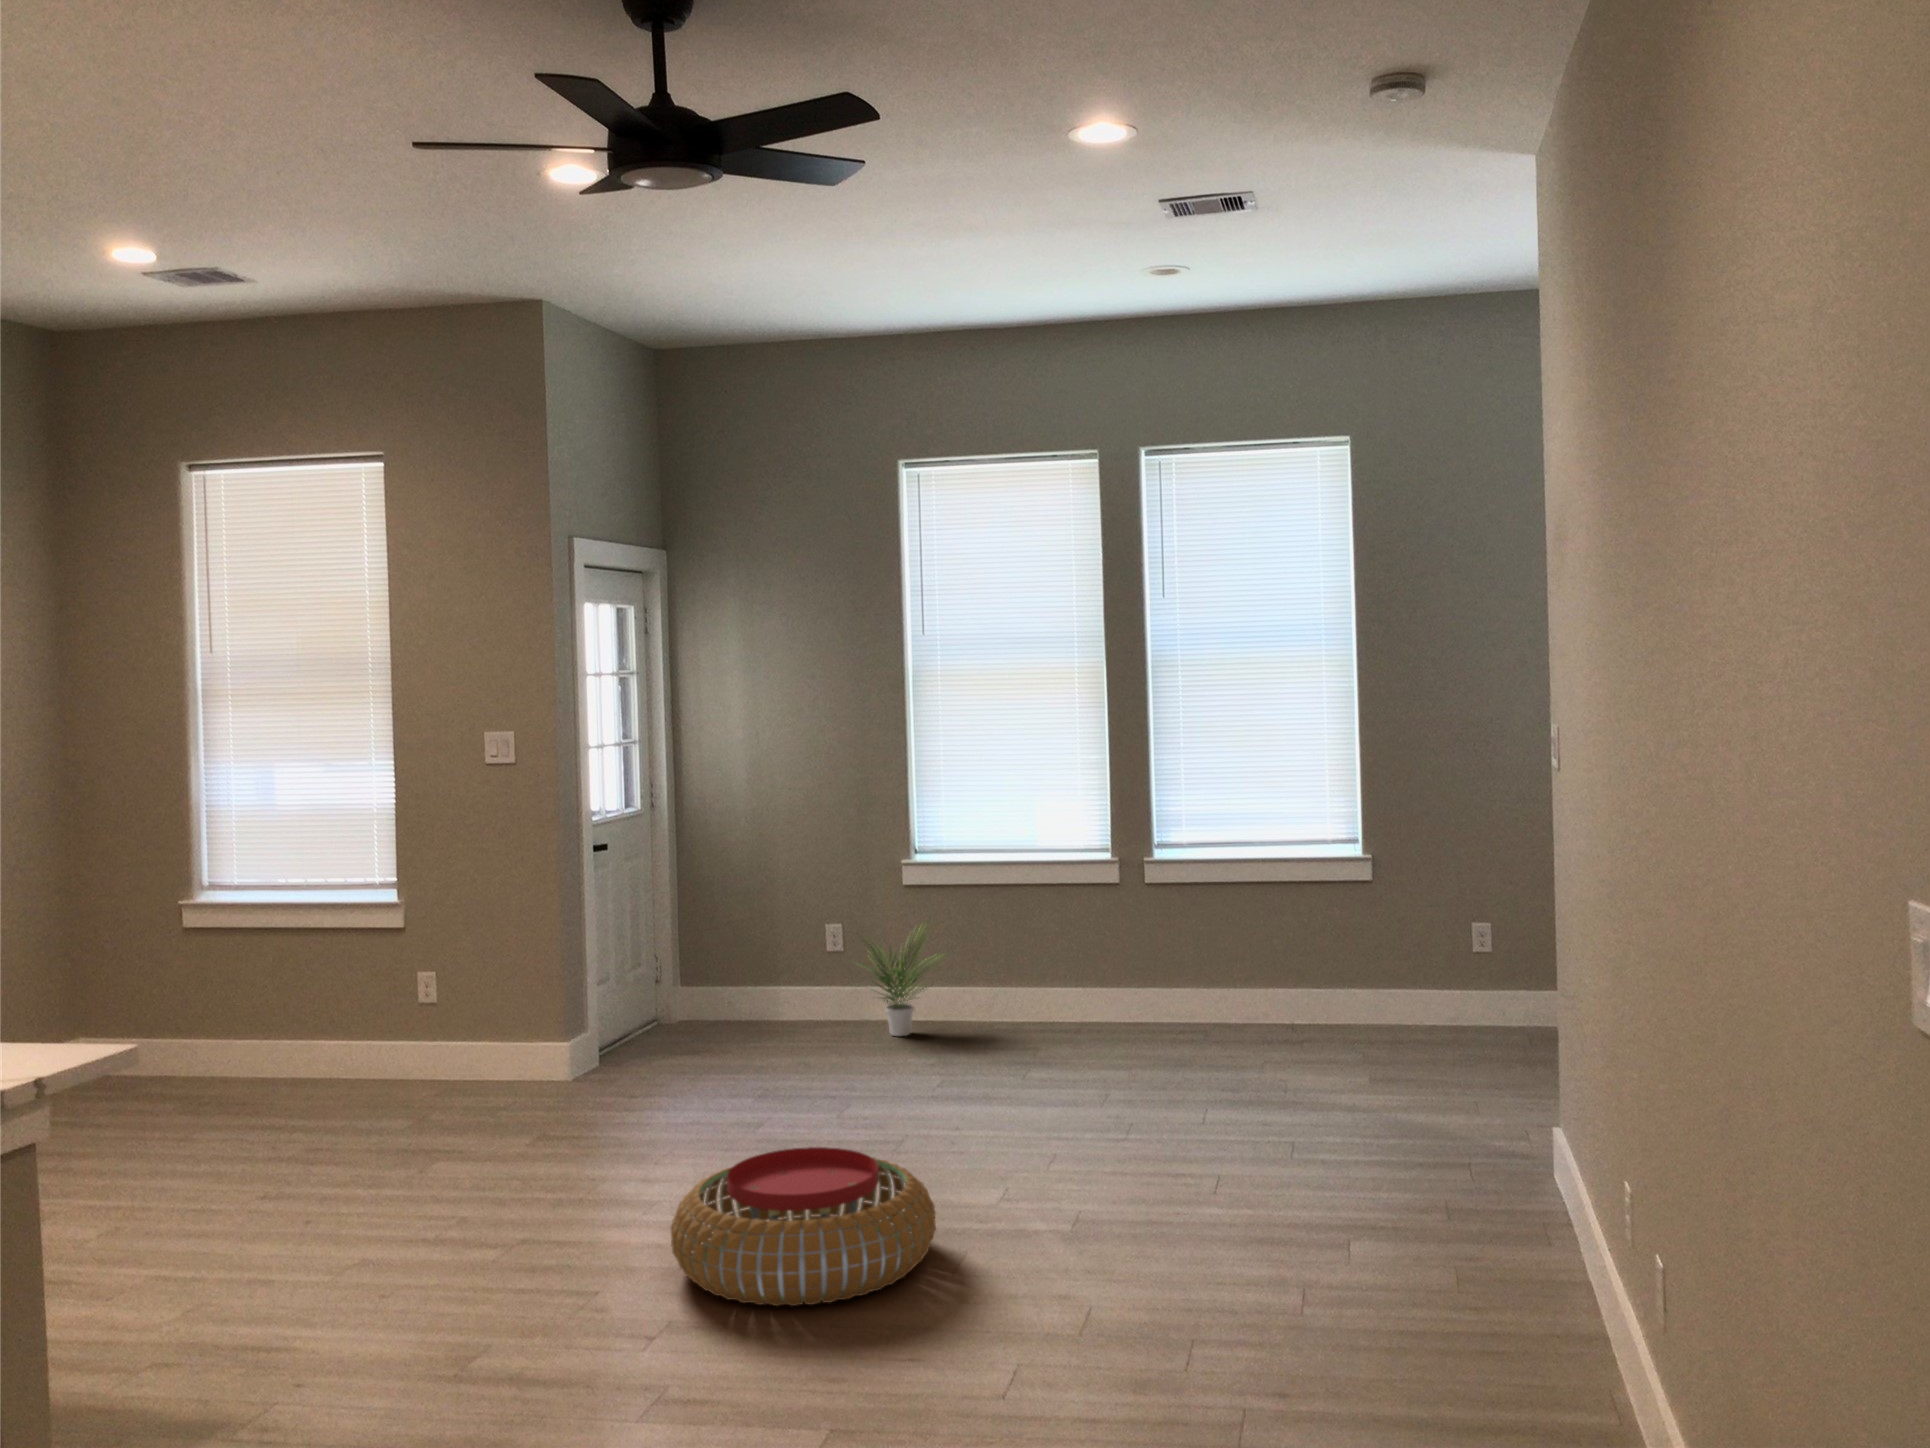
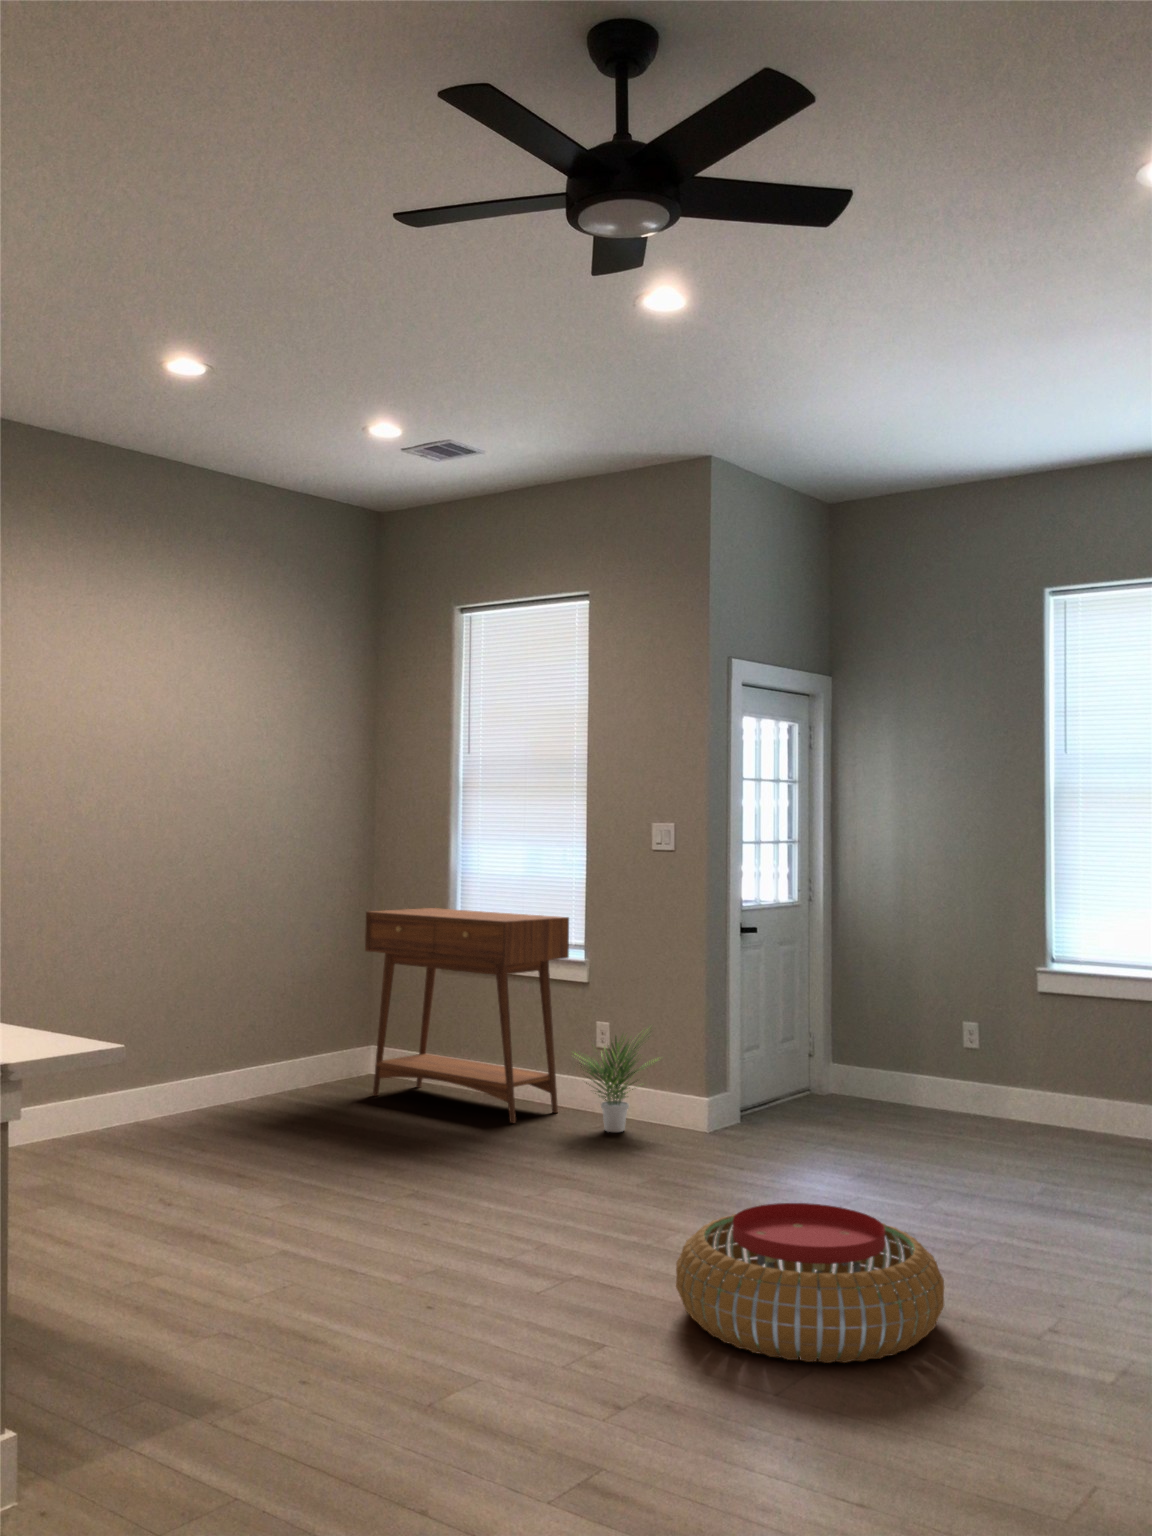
console table: none [88,852,382,1110] -> present [365,908,569,1123]
potted plant: present [859,933,937,1036] -> present [580,1028,651,1132]

